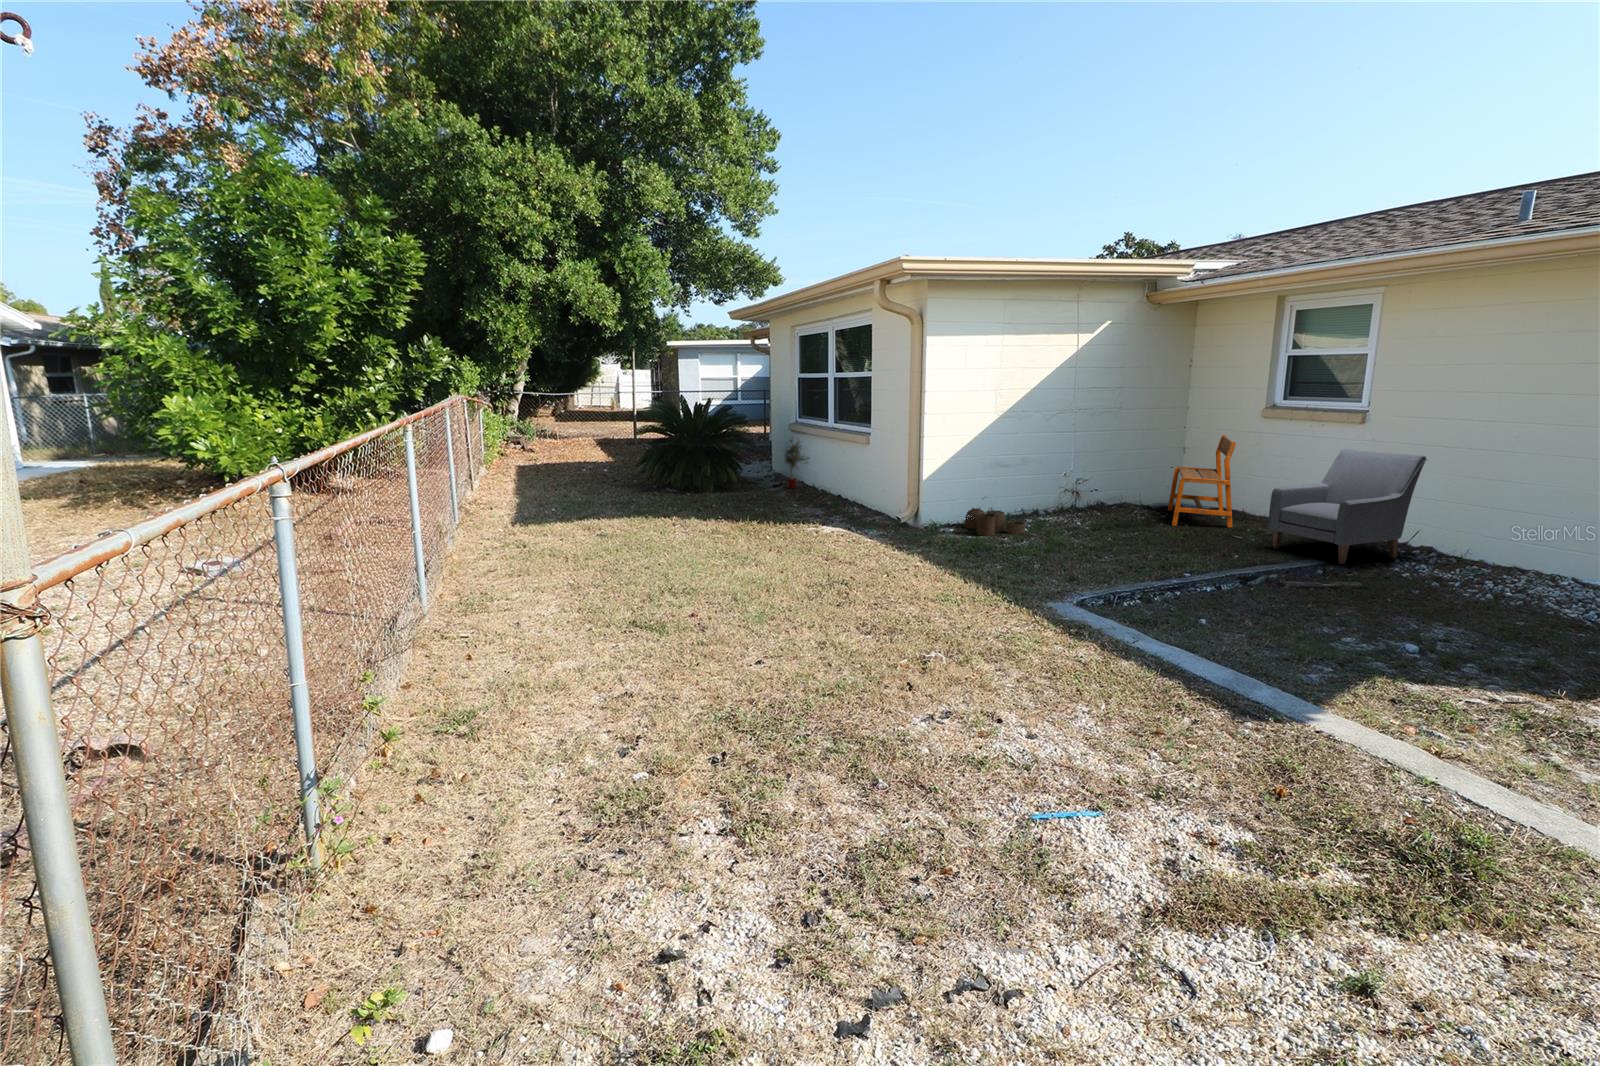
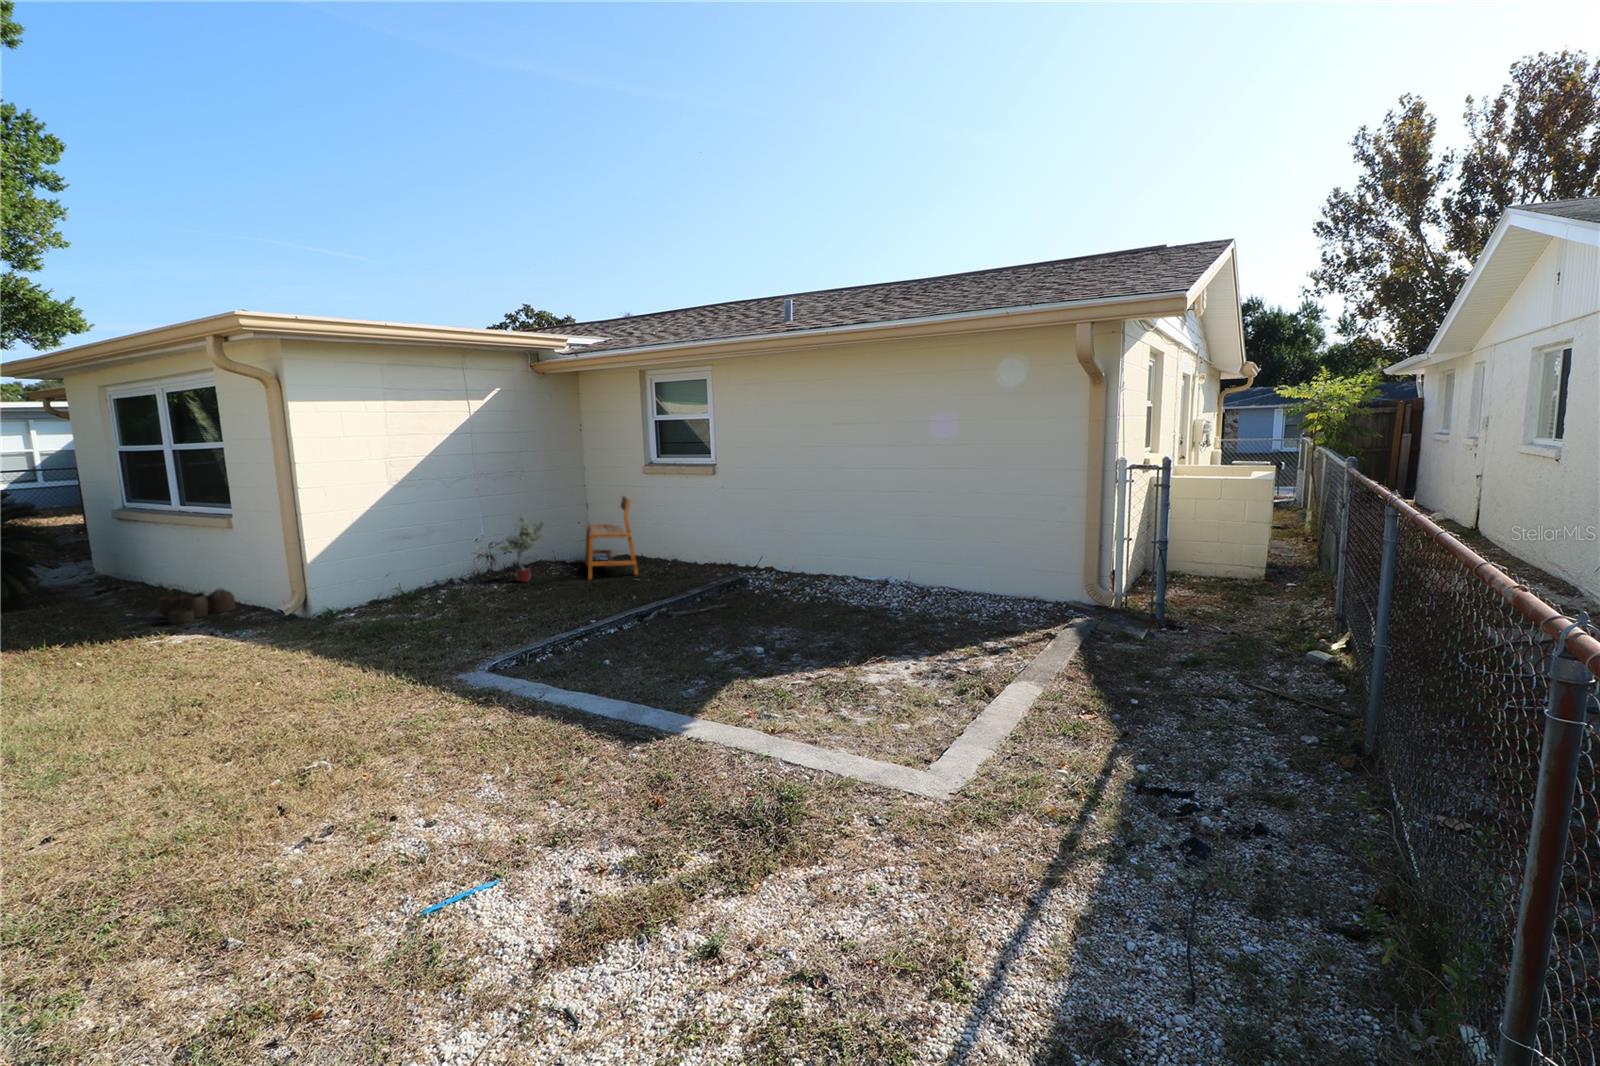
potted tree: present [784,439,809,489] -> present [497,515,544,582]
chair: present [1268,449,1427,564] -> none [661,499,762,594]
woven basket: present [965,508,1025,536] -> present [159,589,236,624]

